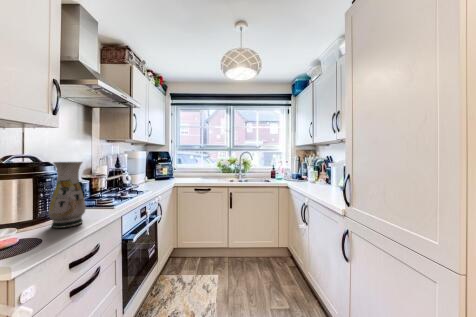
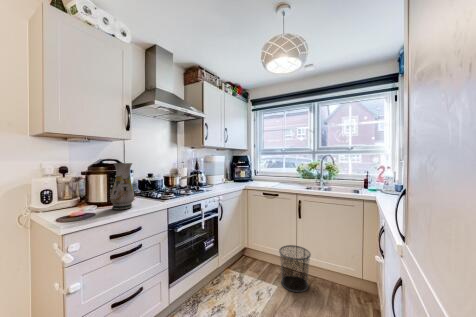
waste bin: none [217,234,244,274] -> present [279,245,311,292]

